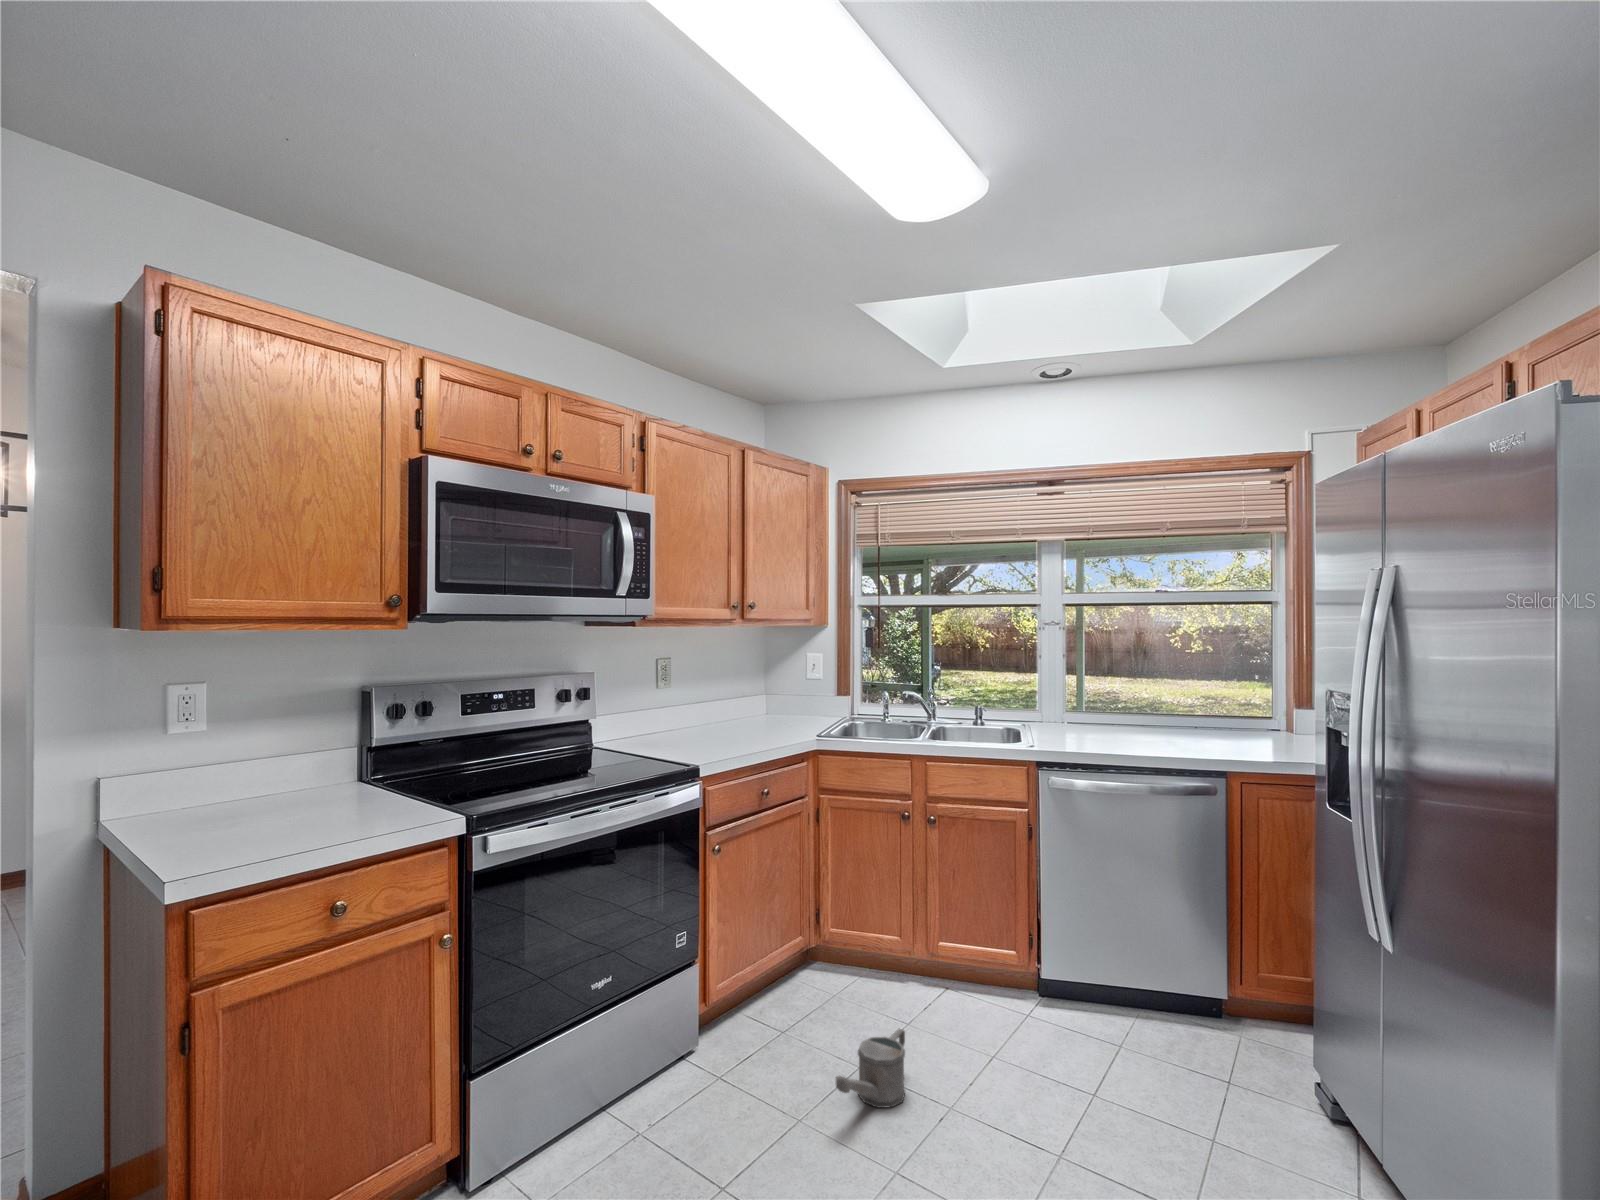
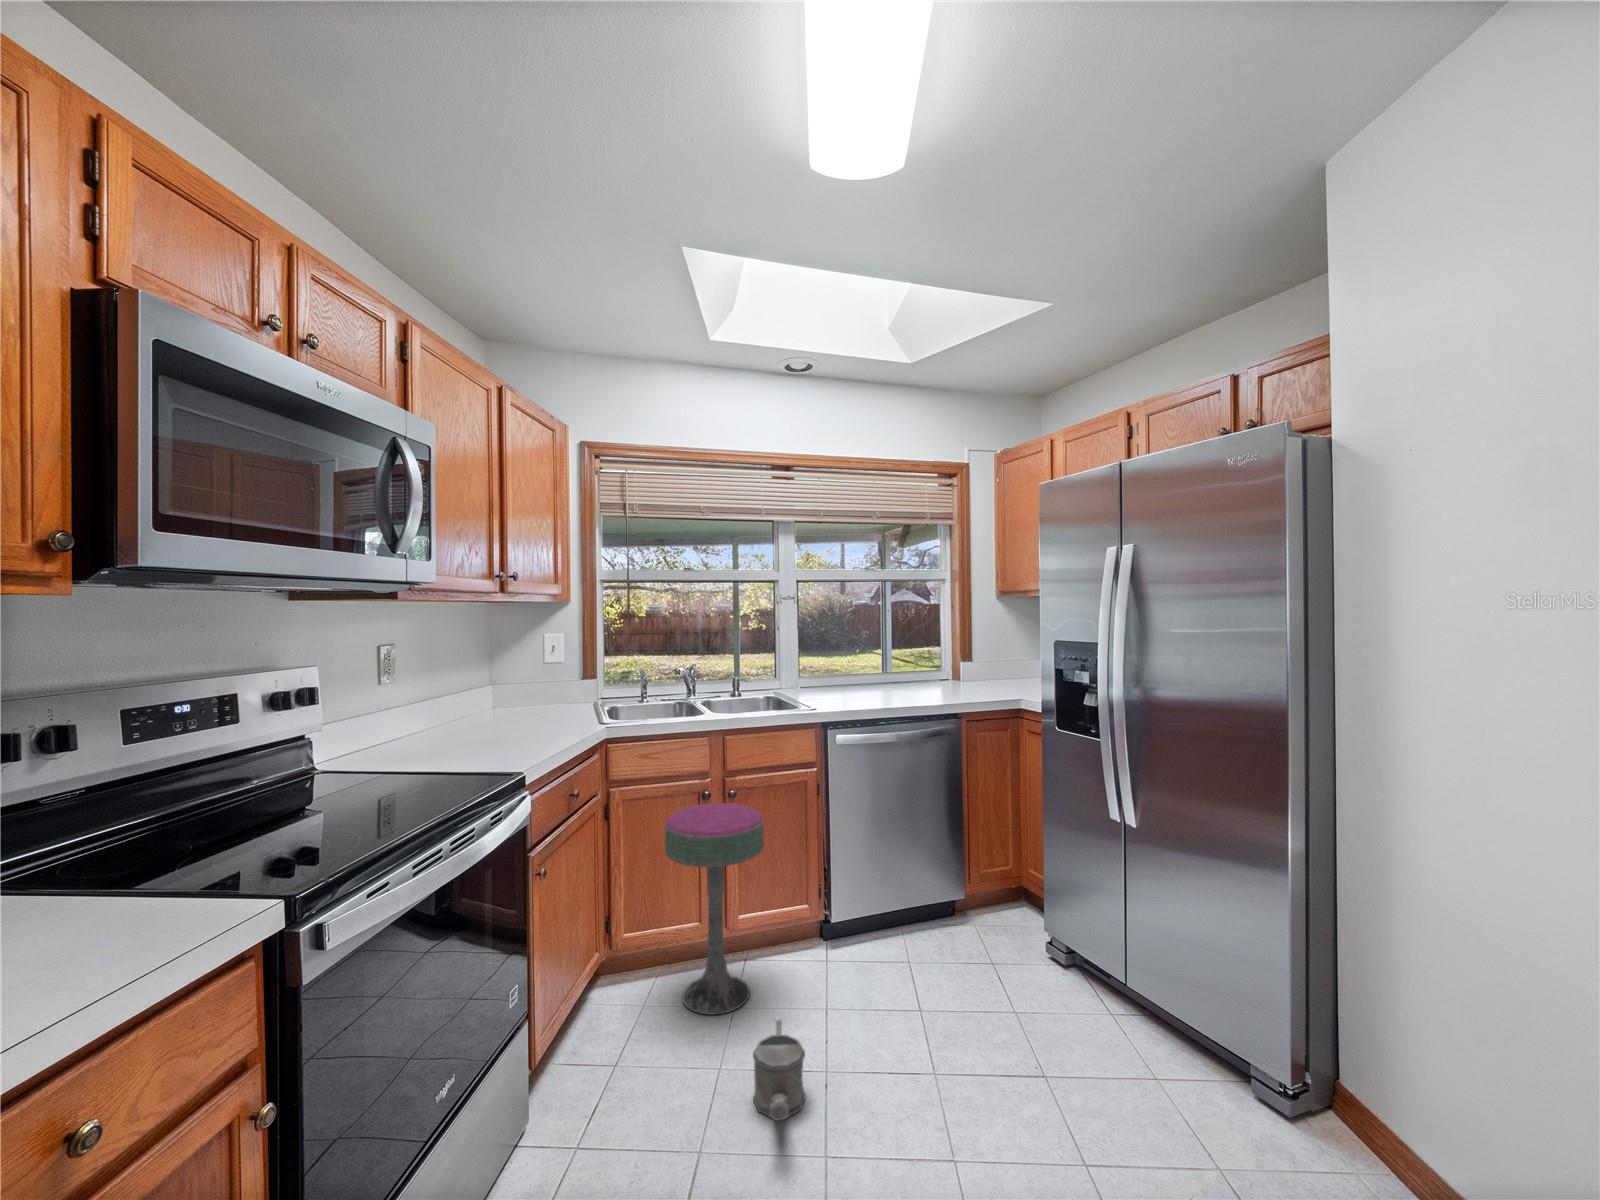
bar stool: none [848,825,942,1021] -> present [665,803,764,1015]

